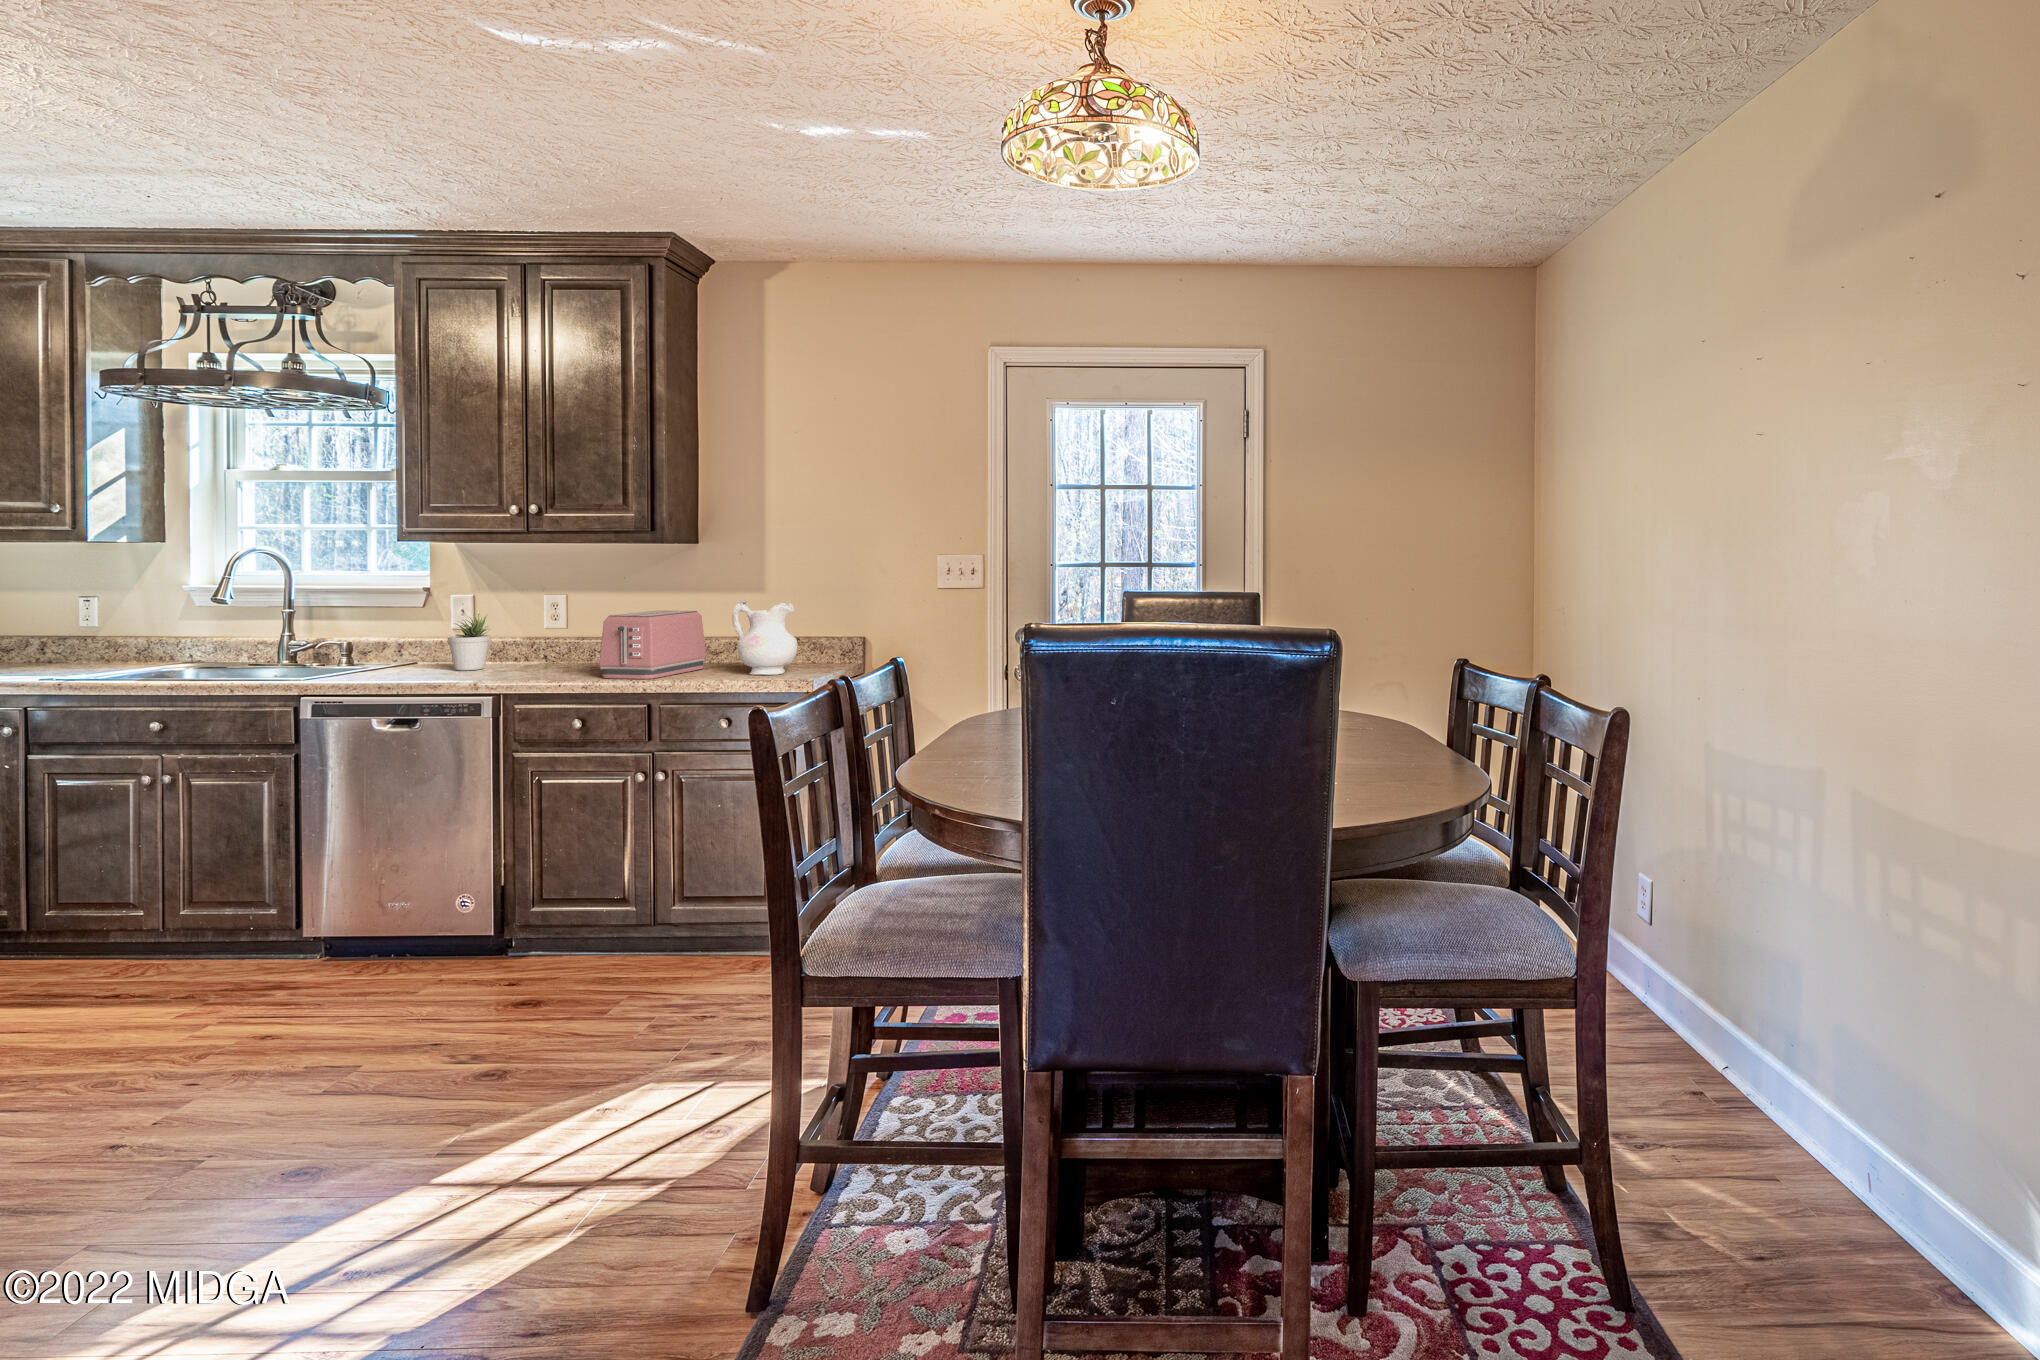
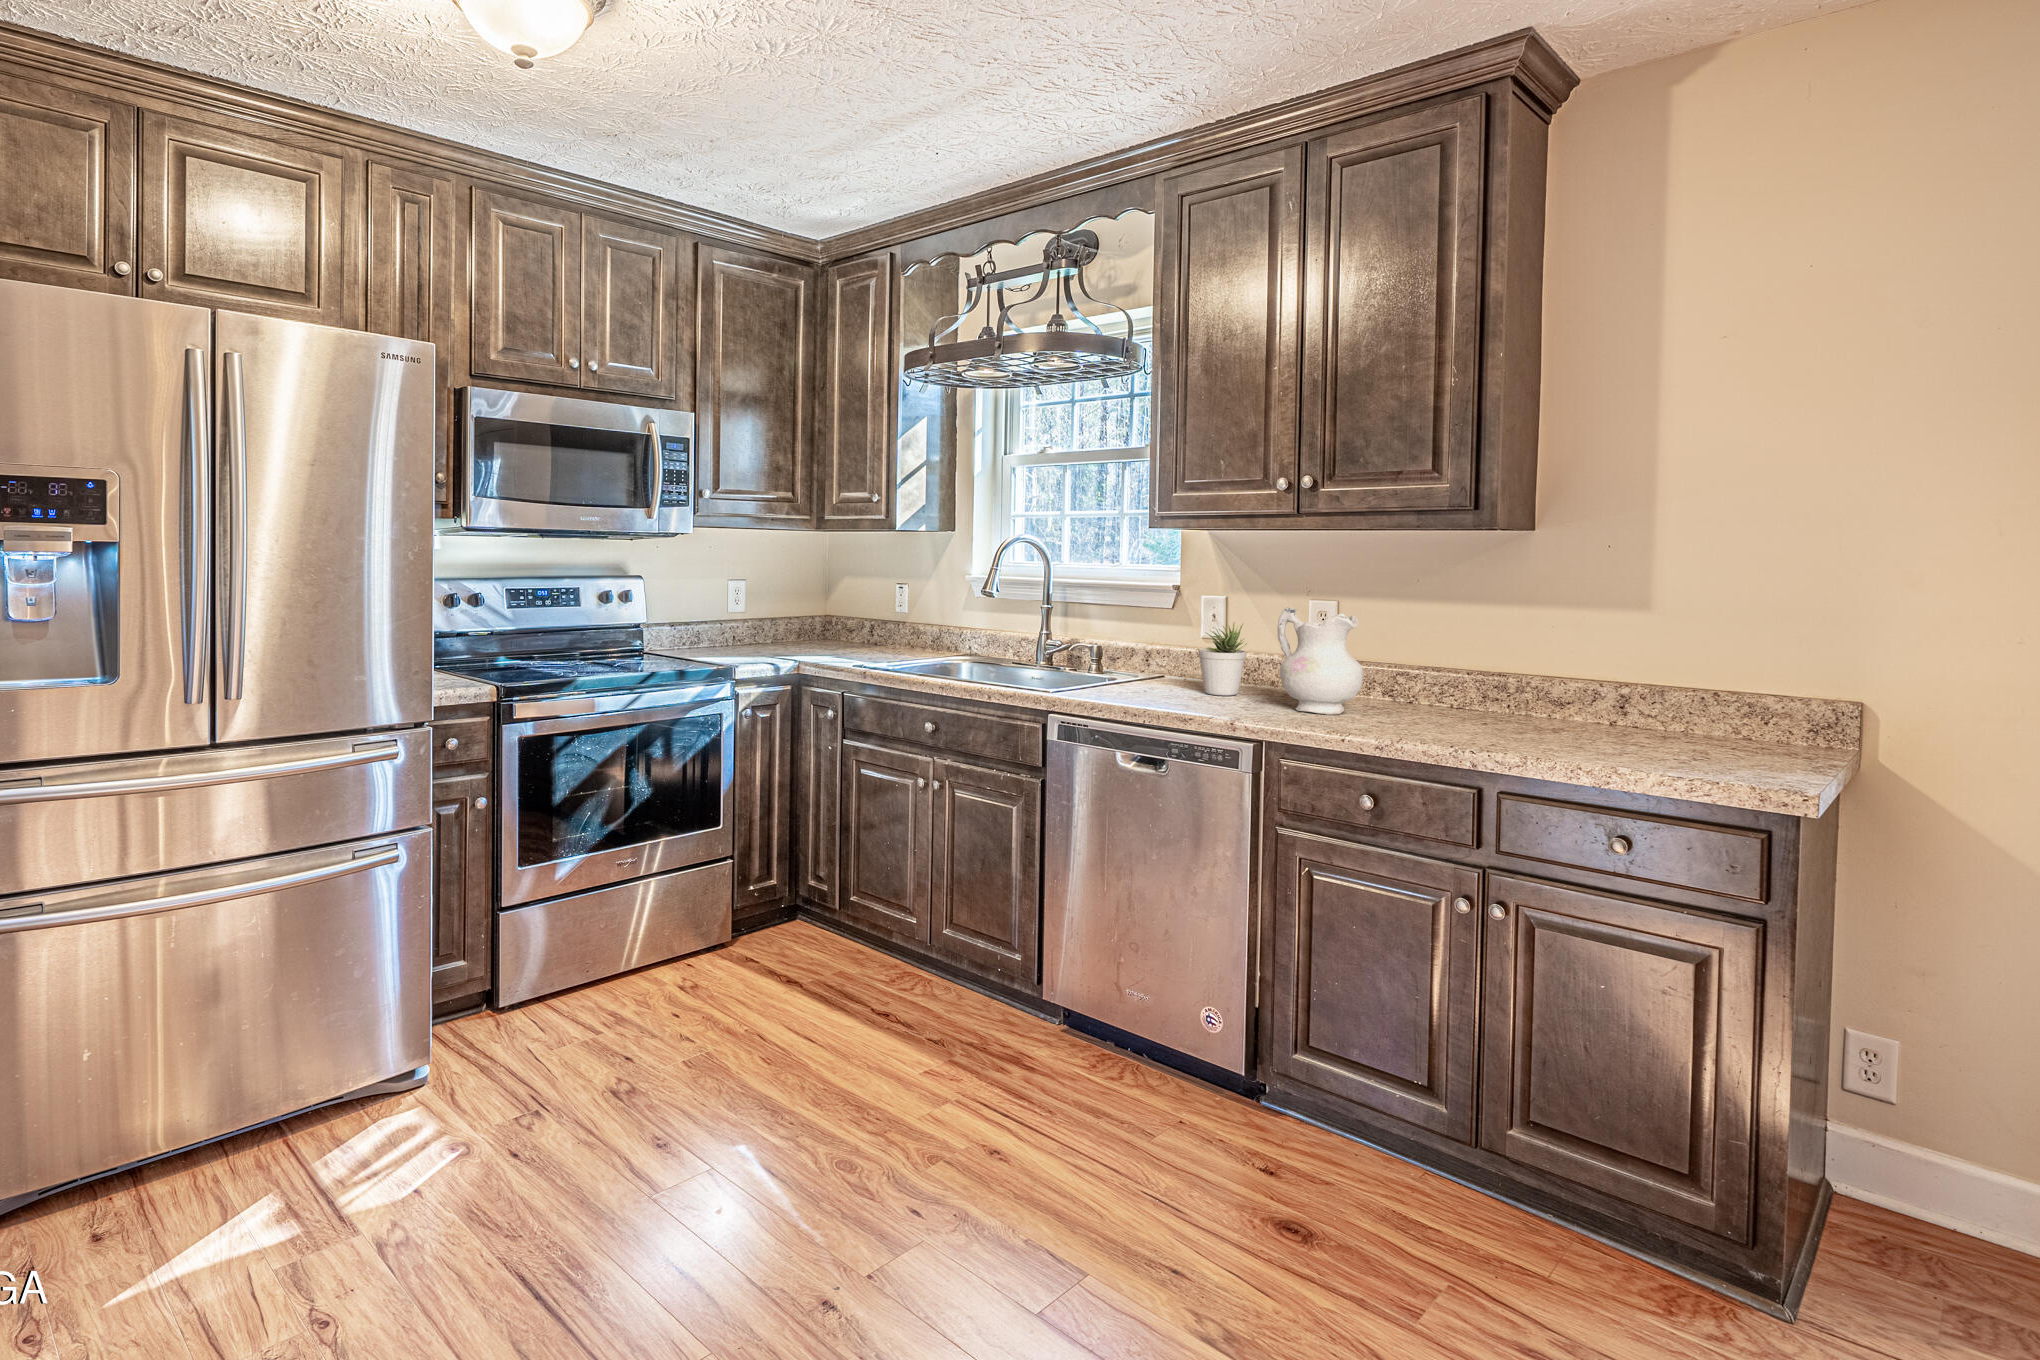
ceramic pitcher: present [732,601,797,675] -> present [1277,608,1363,715]
toaster: present [599,611,706,679] -> none [1398,634,1556,746]

